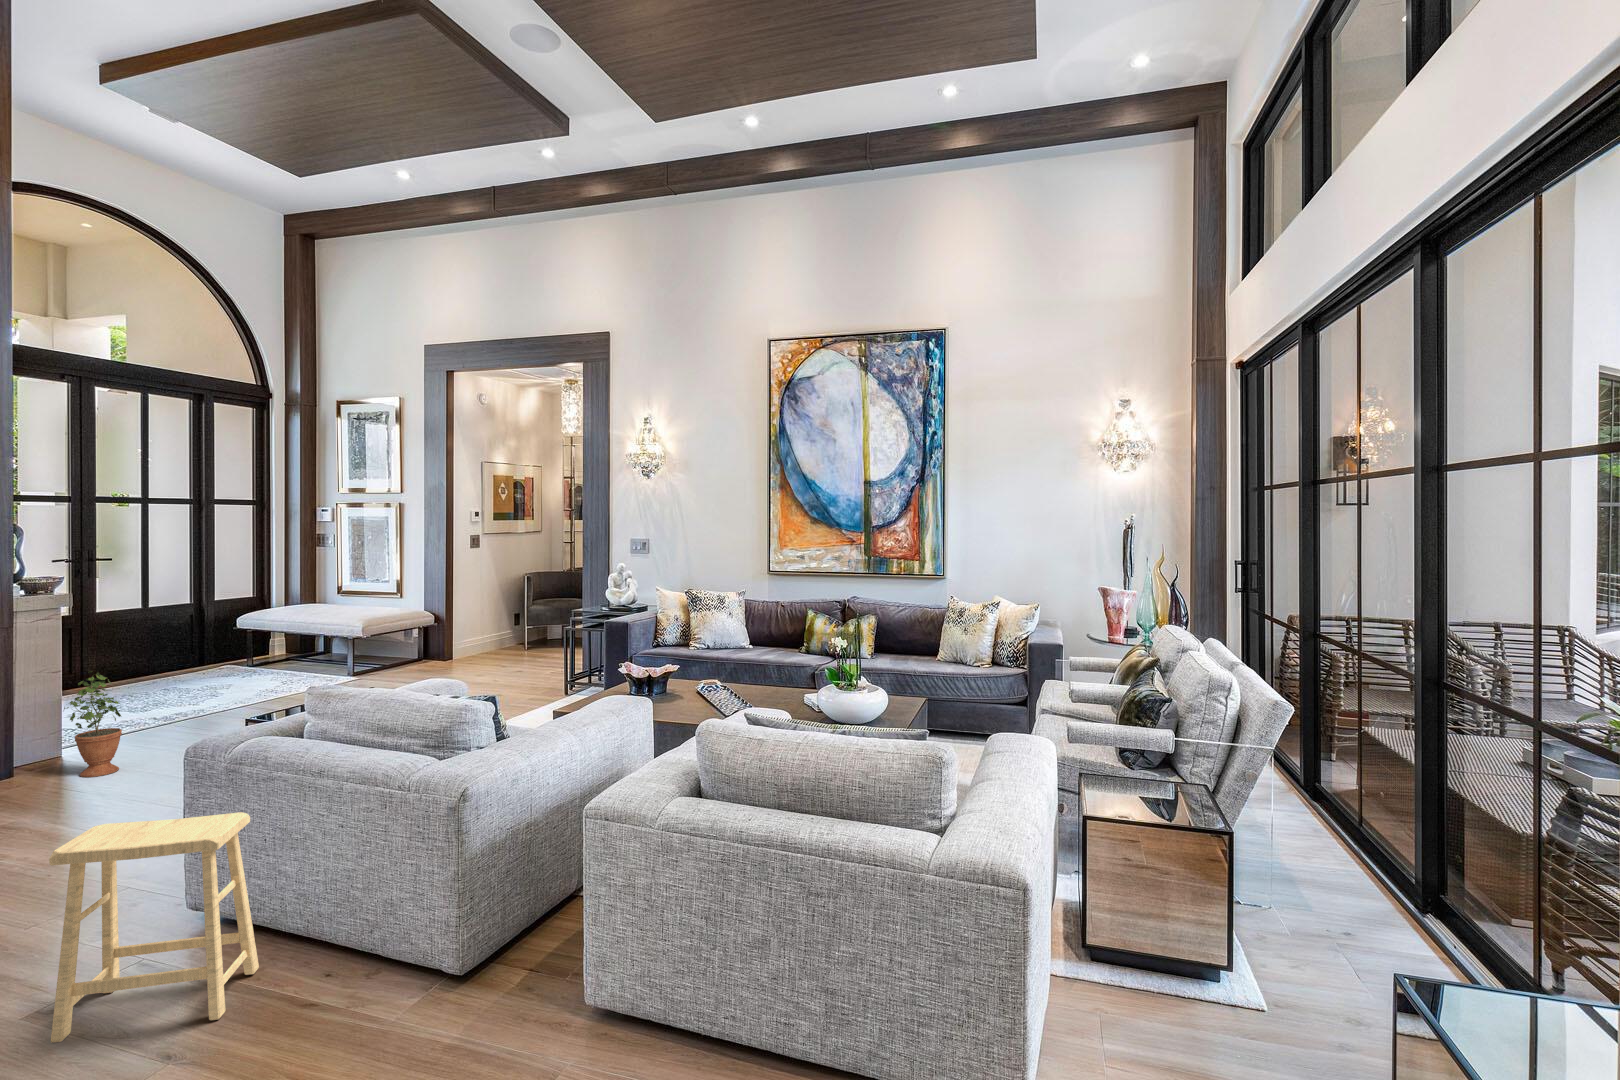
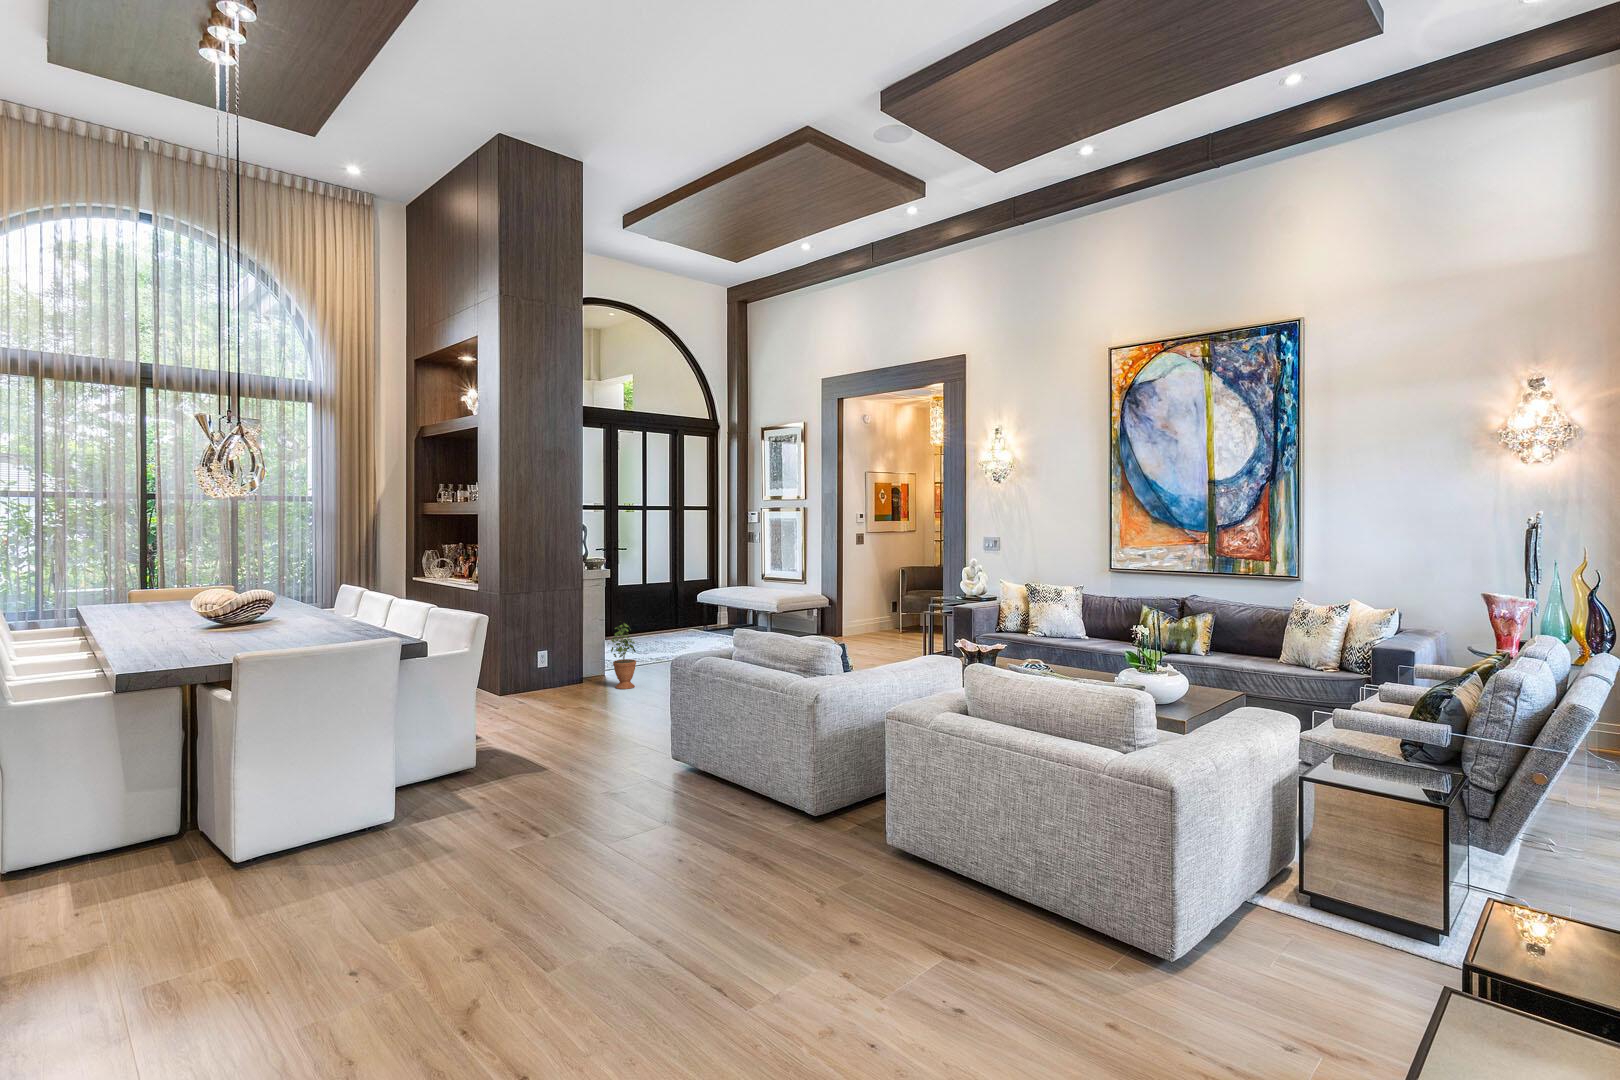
footstool: present [49,812,259,1043] -> none [620,697,712,813]

